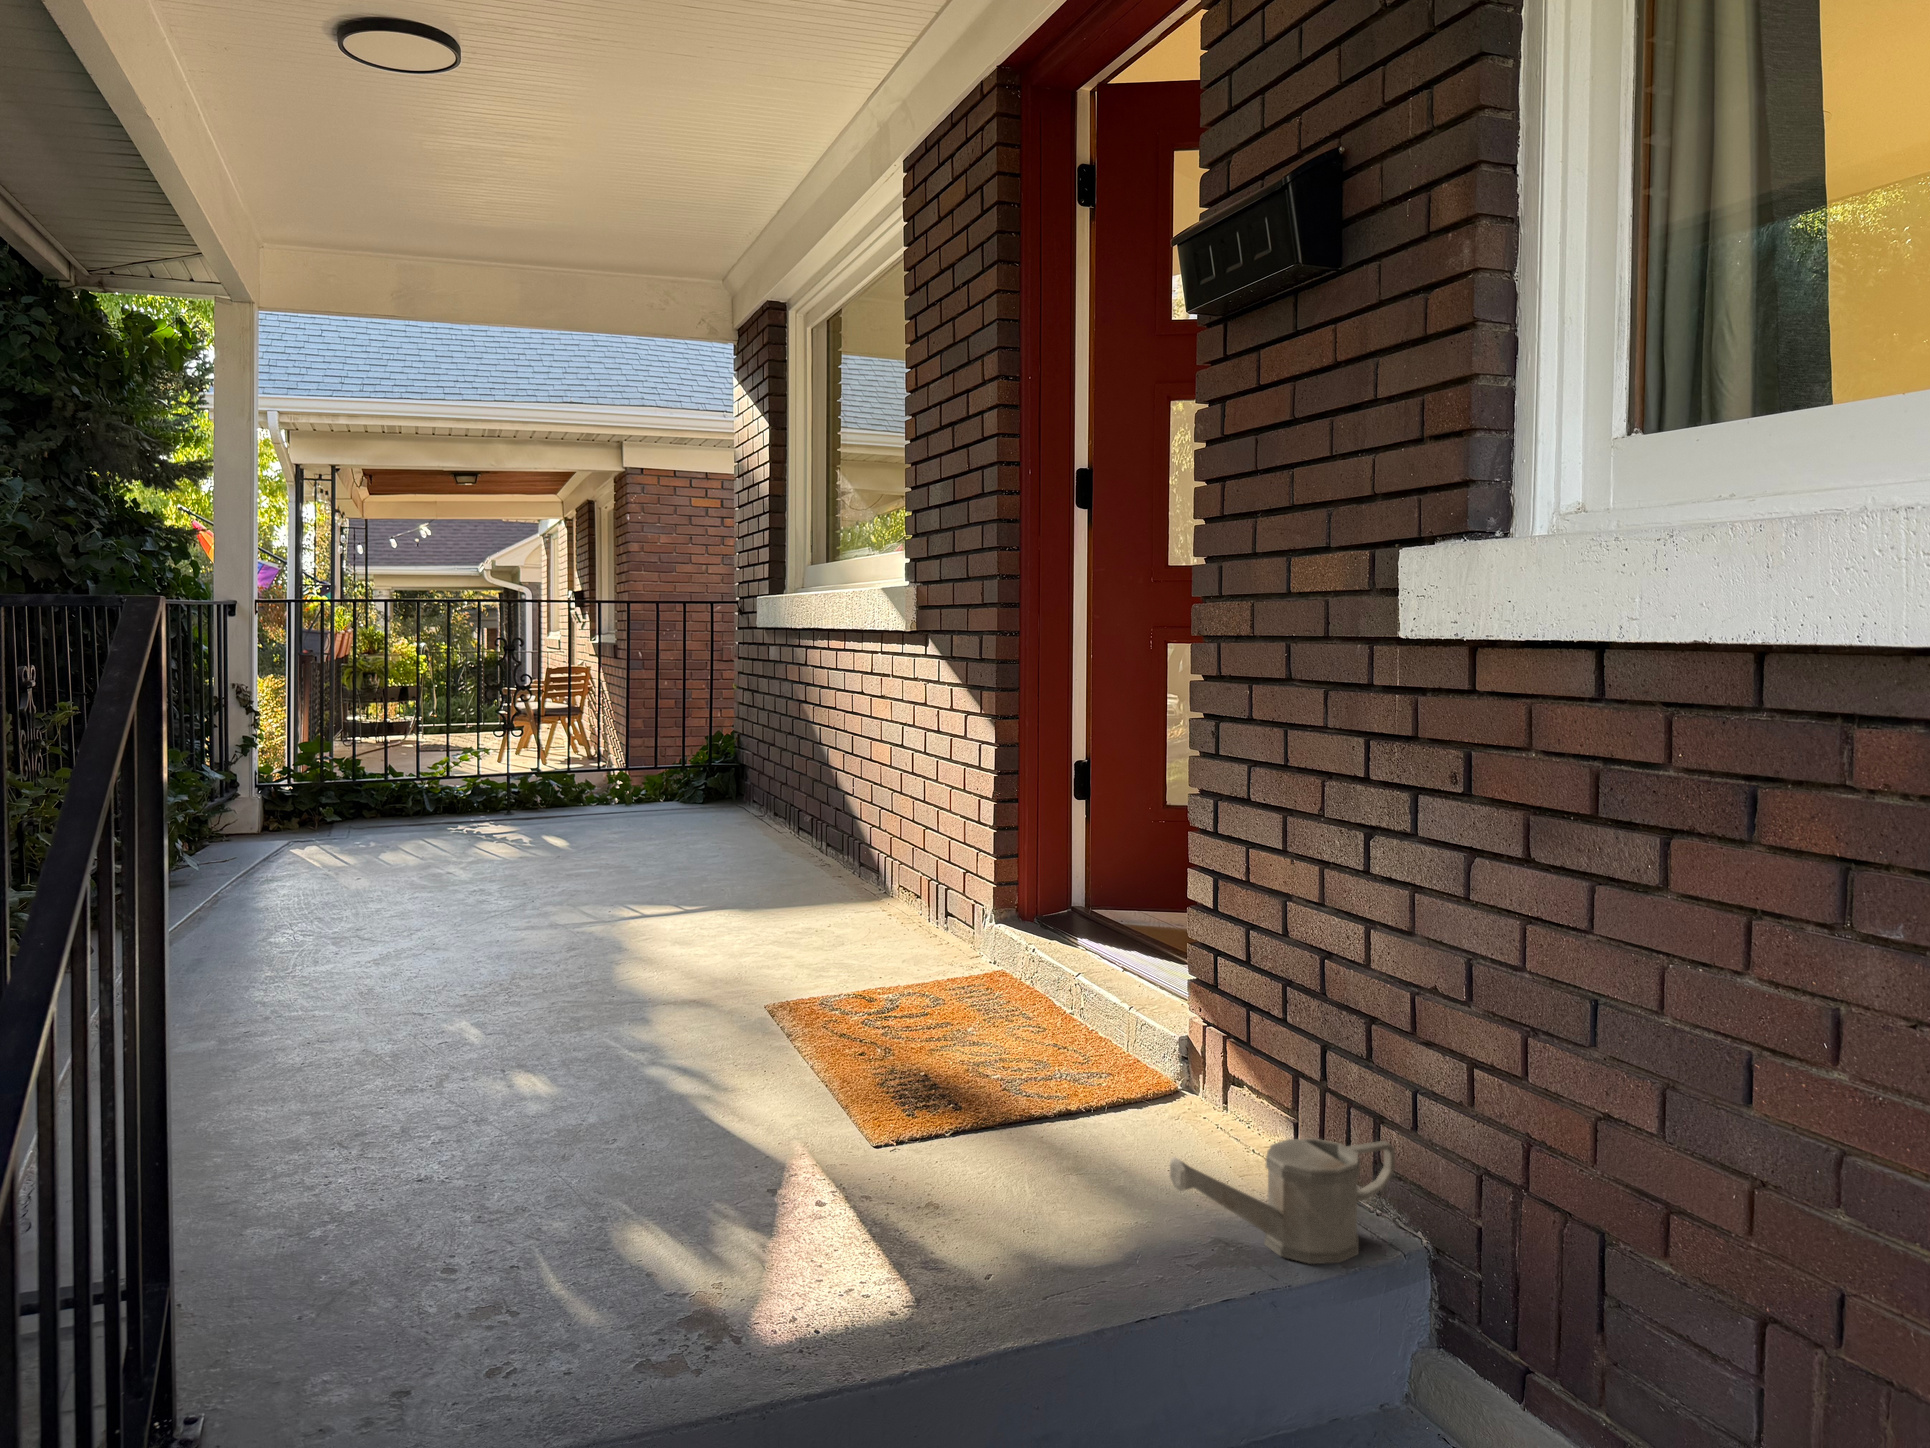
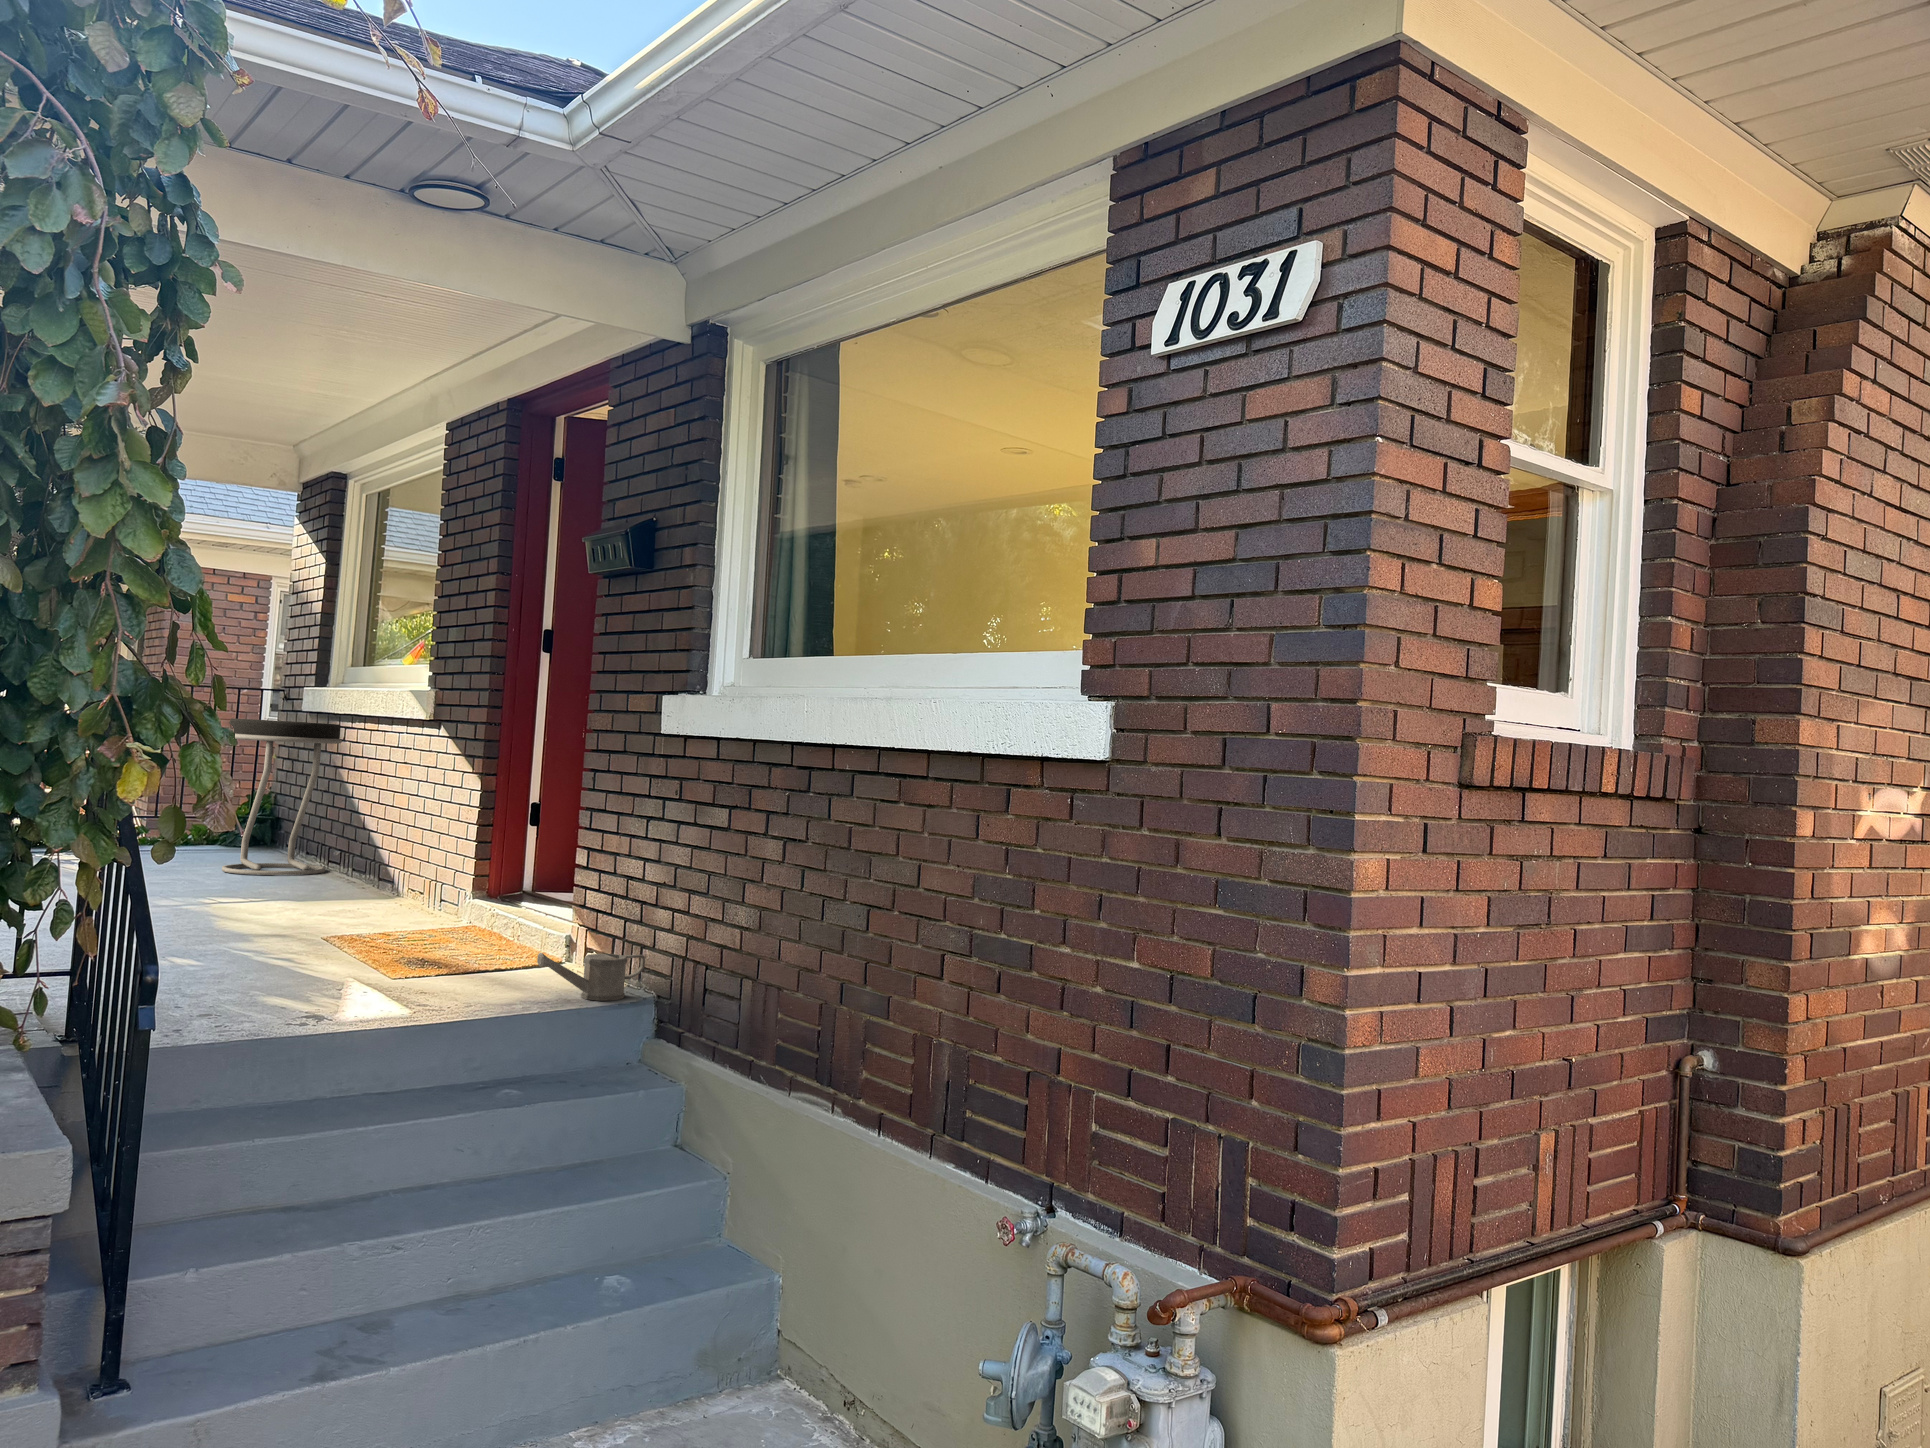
stool: none [652,642,800,859] -> present [222,718,342,875]

